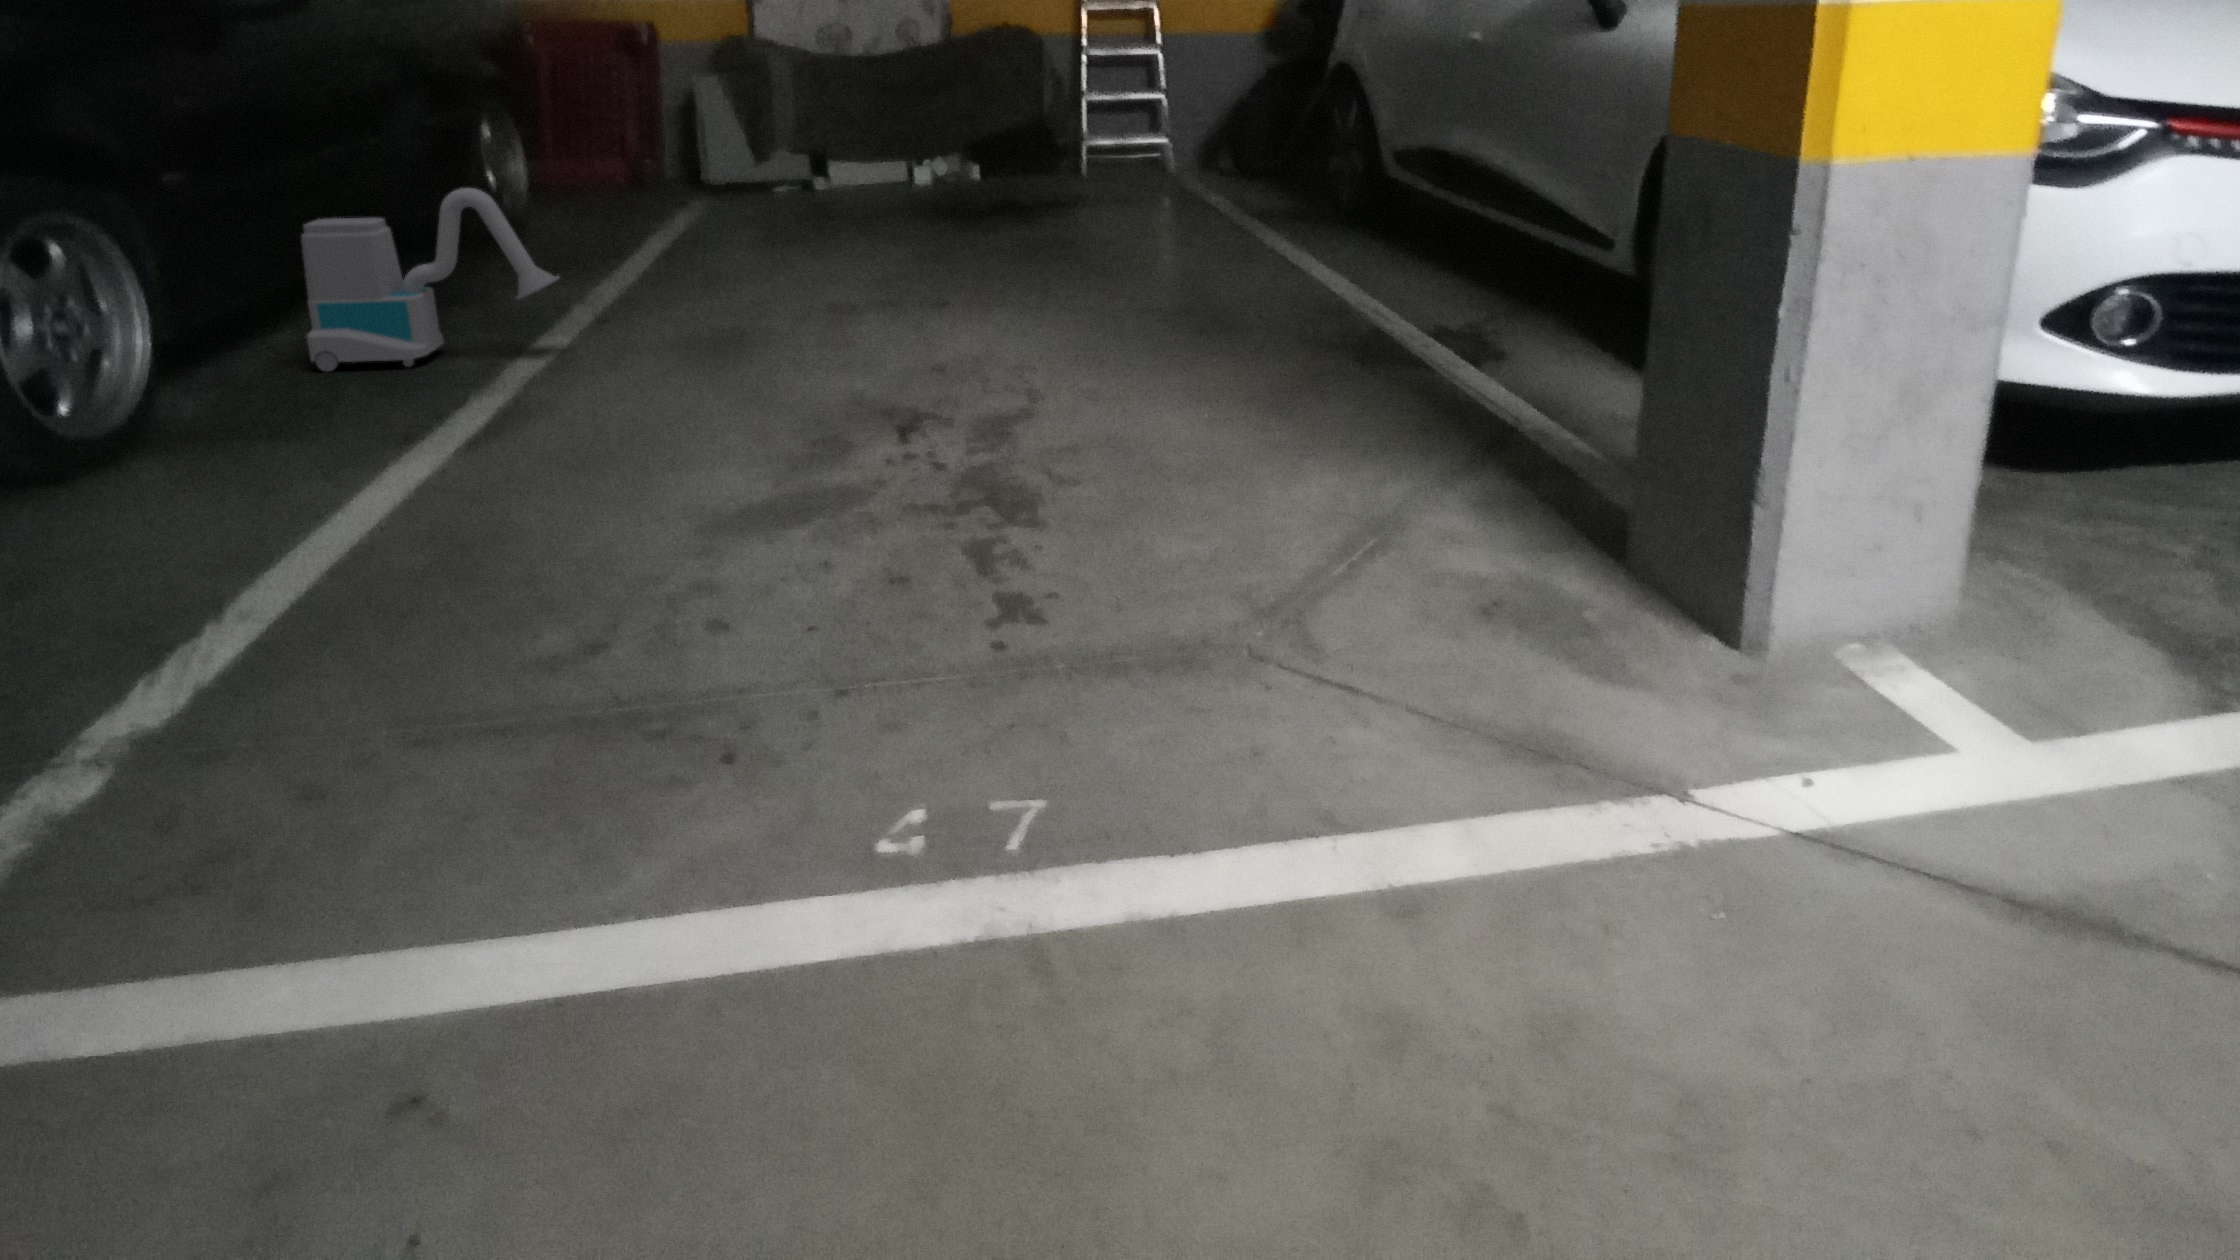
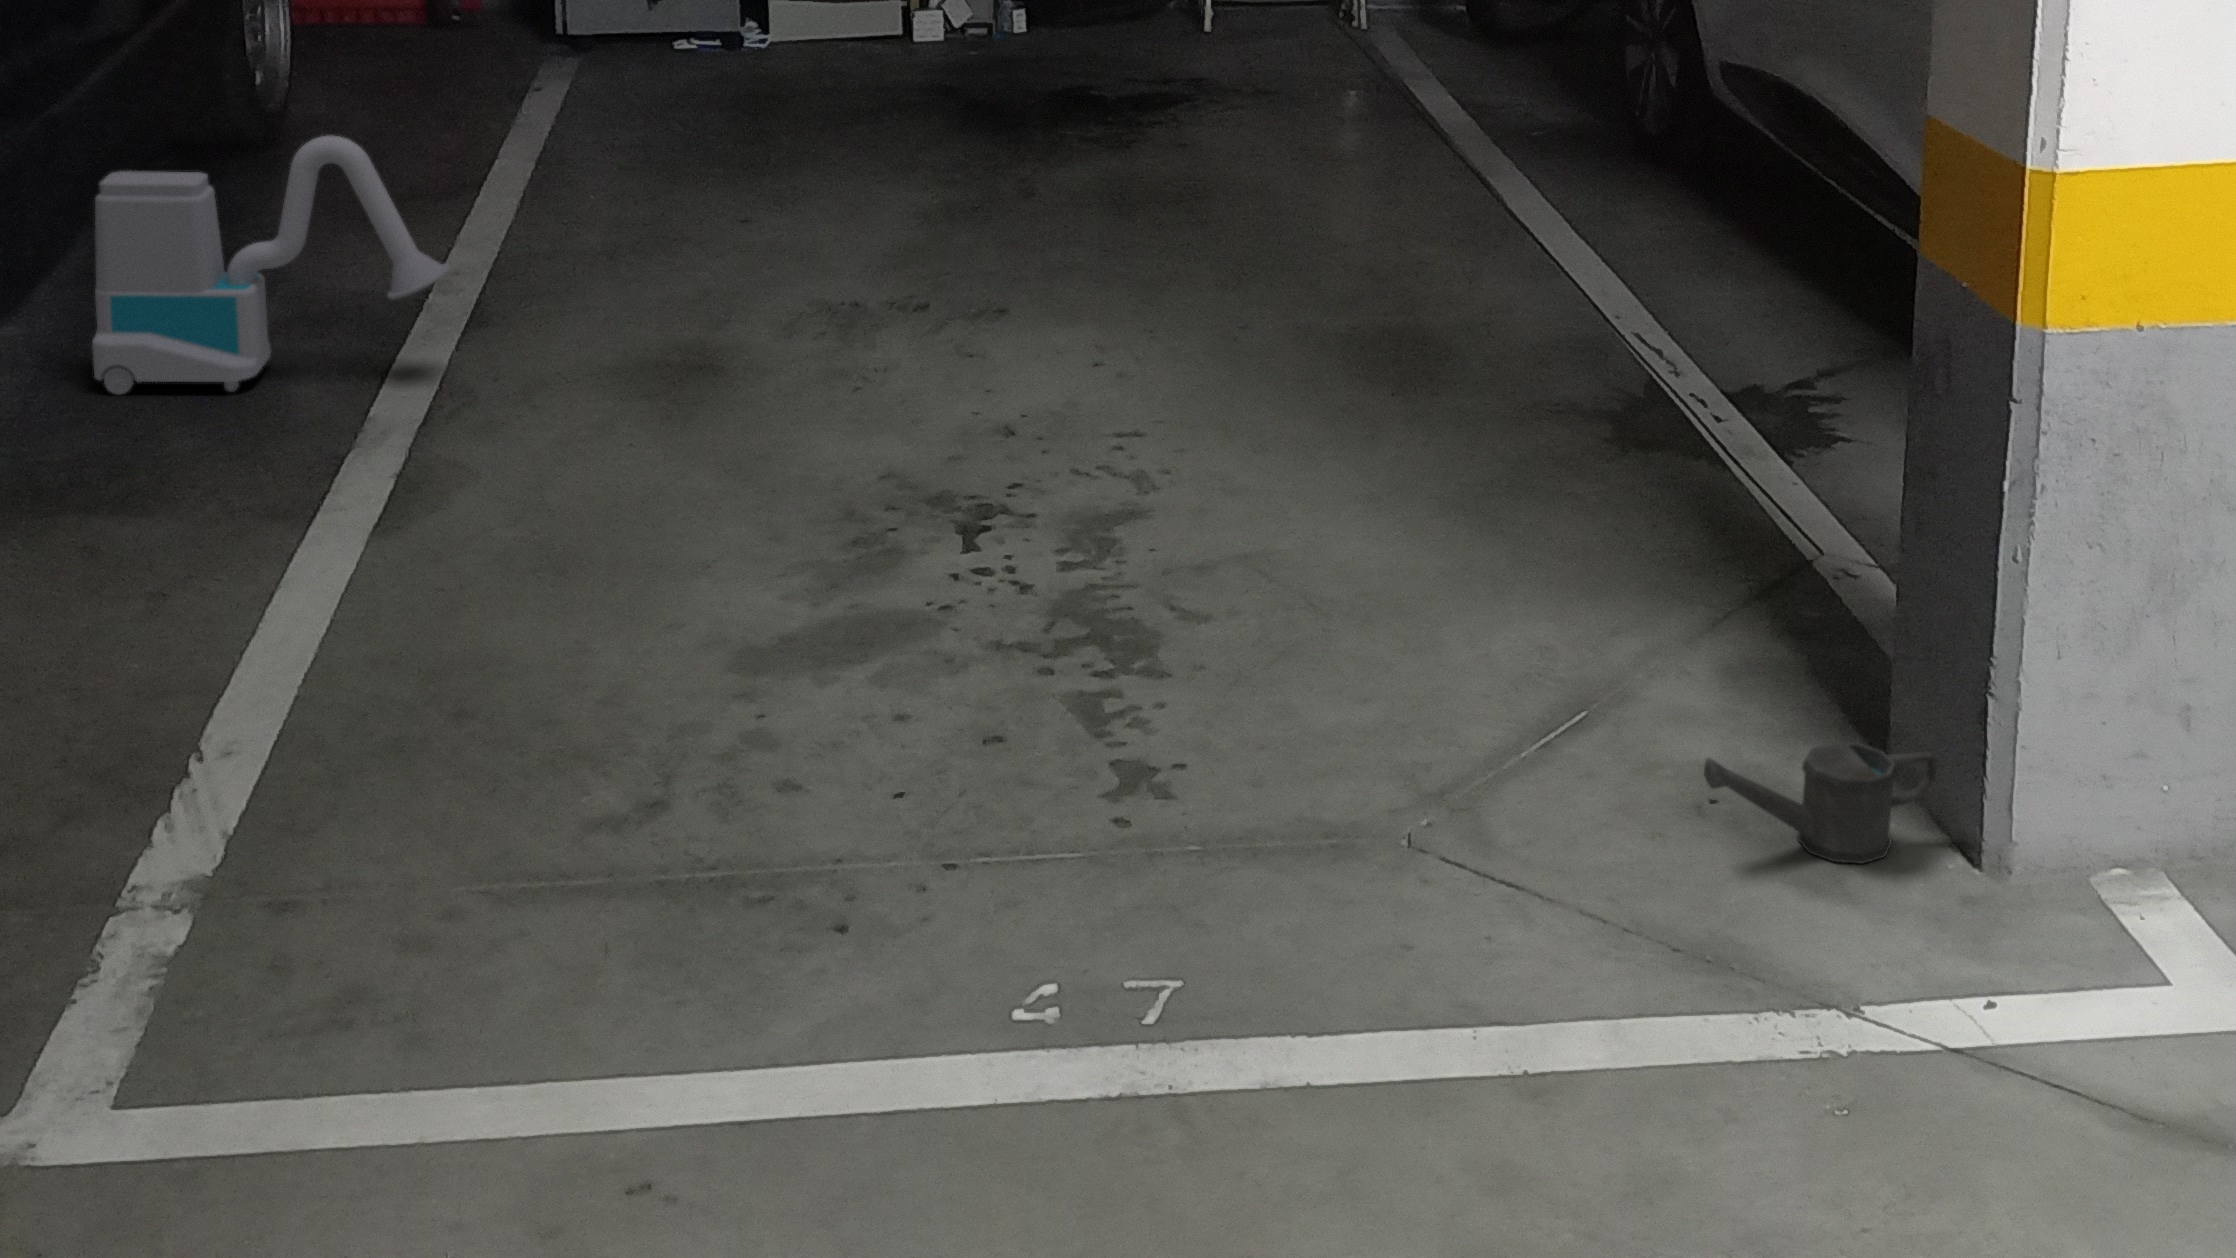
watering can: none [1490,552,1678,653] -> present [1704,742,1937,863]

